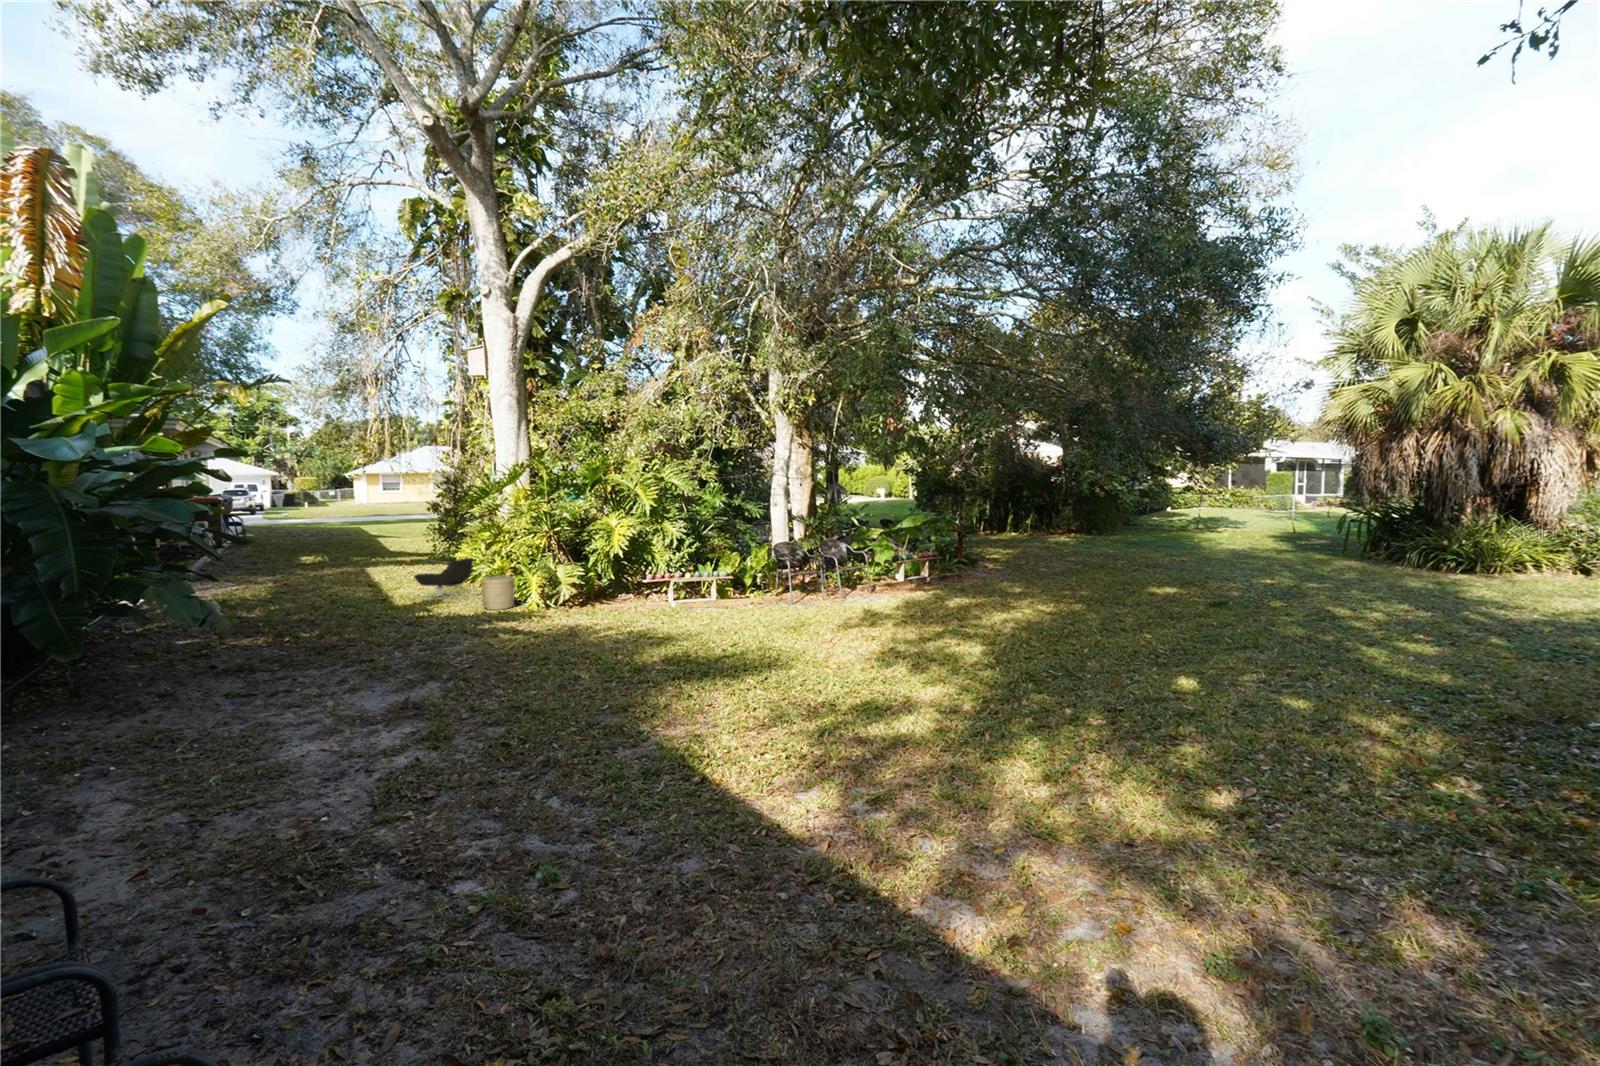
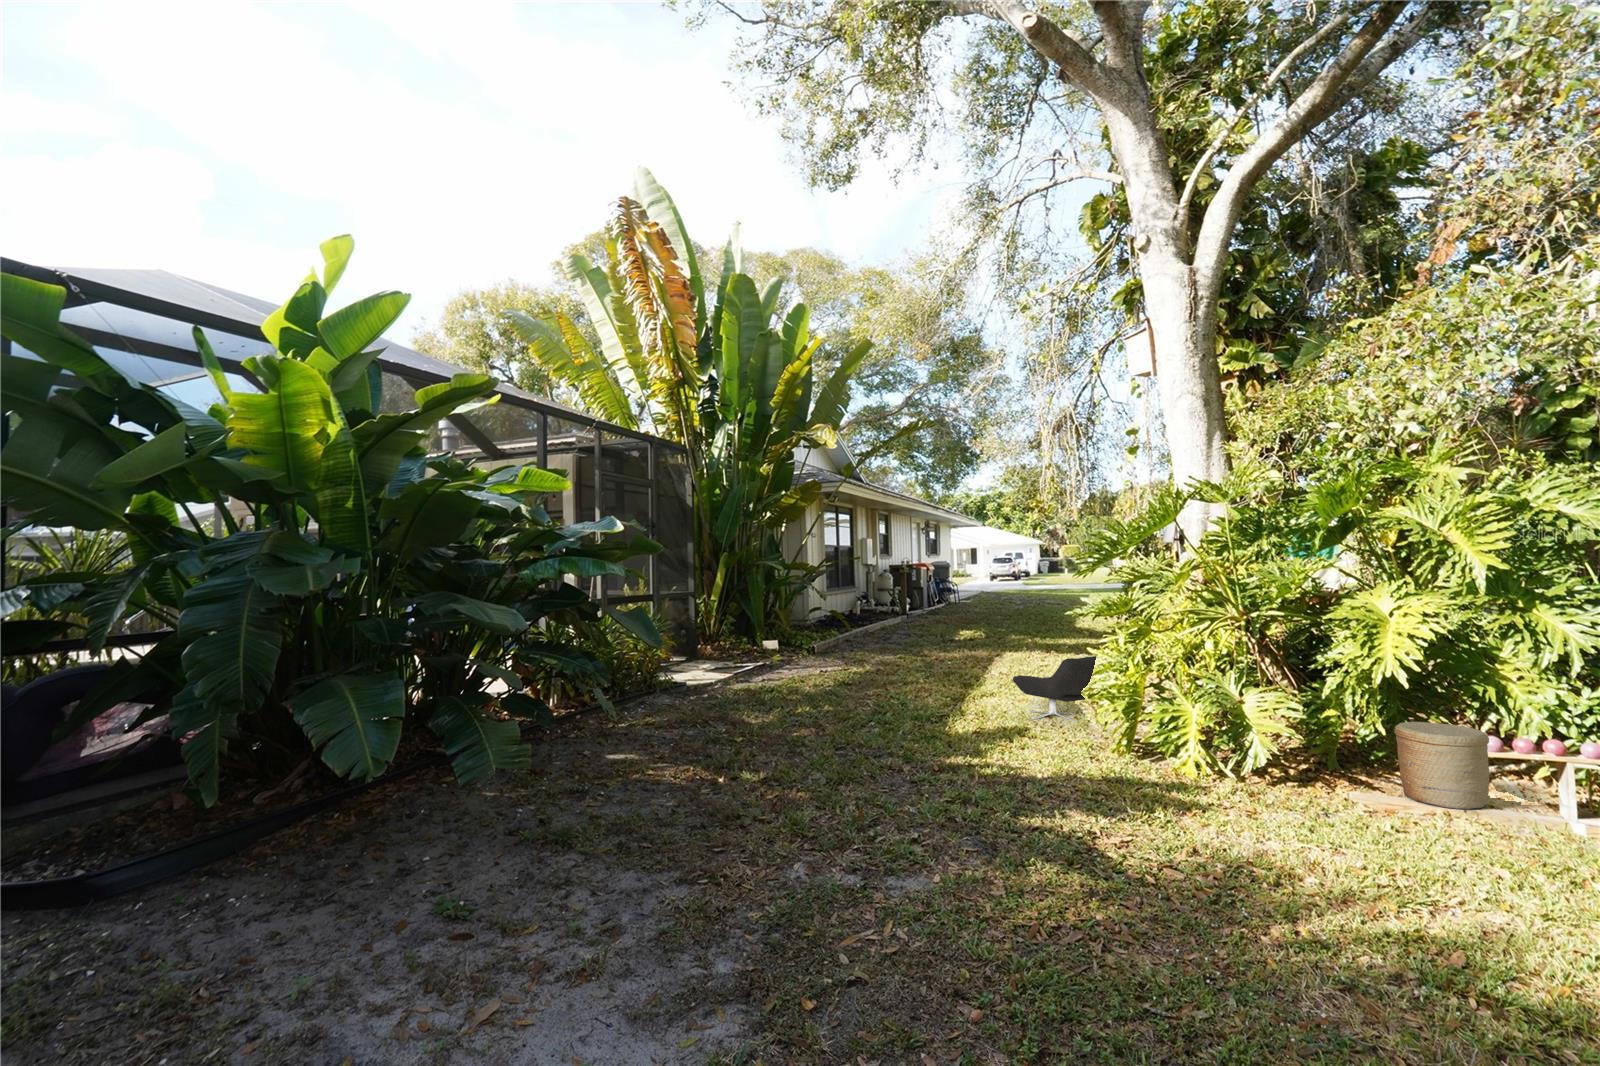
woven basket: present [481,576,515,610] -> present [1394,722,1490,809]

